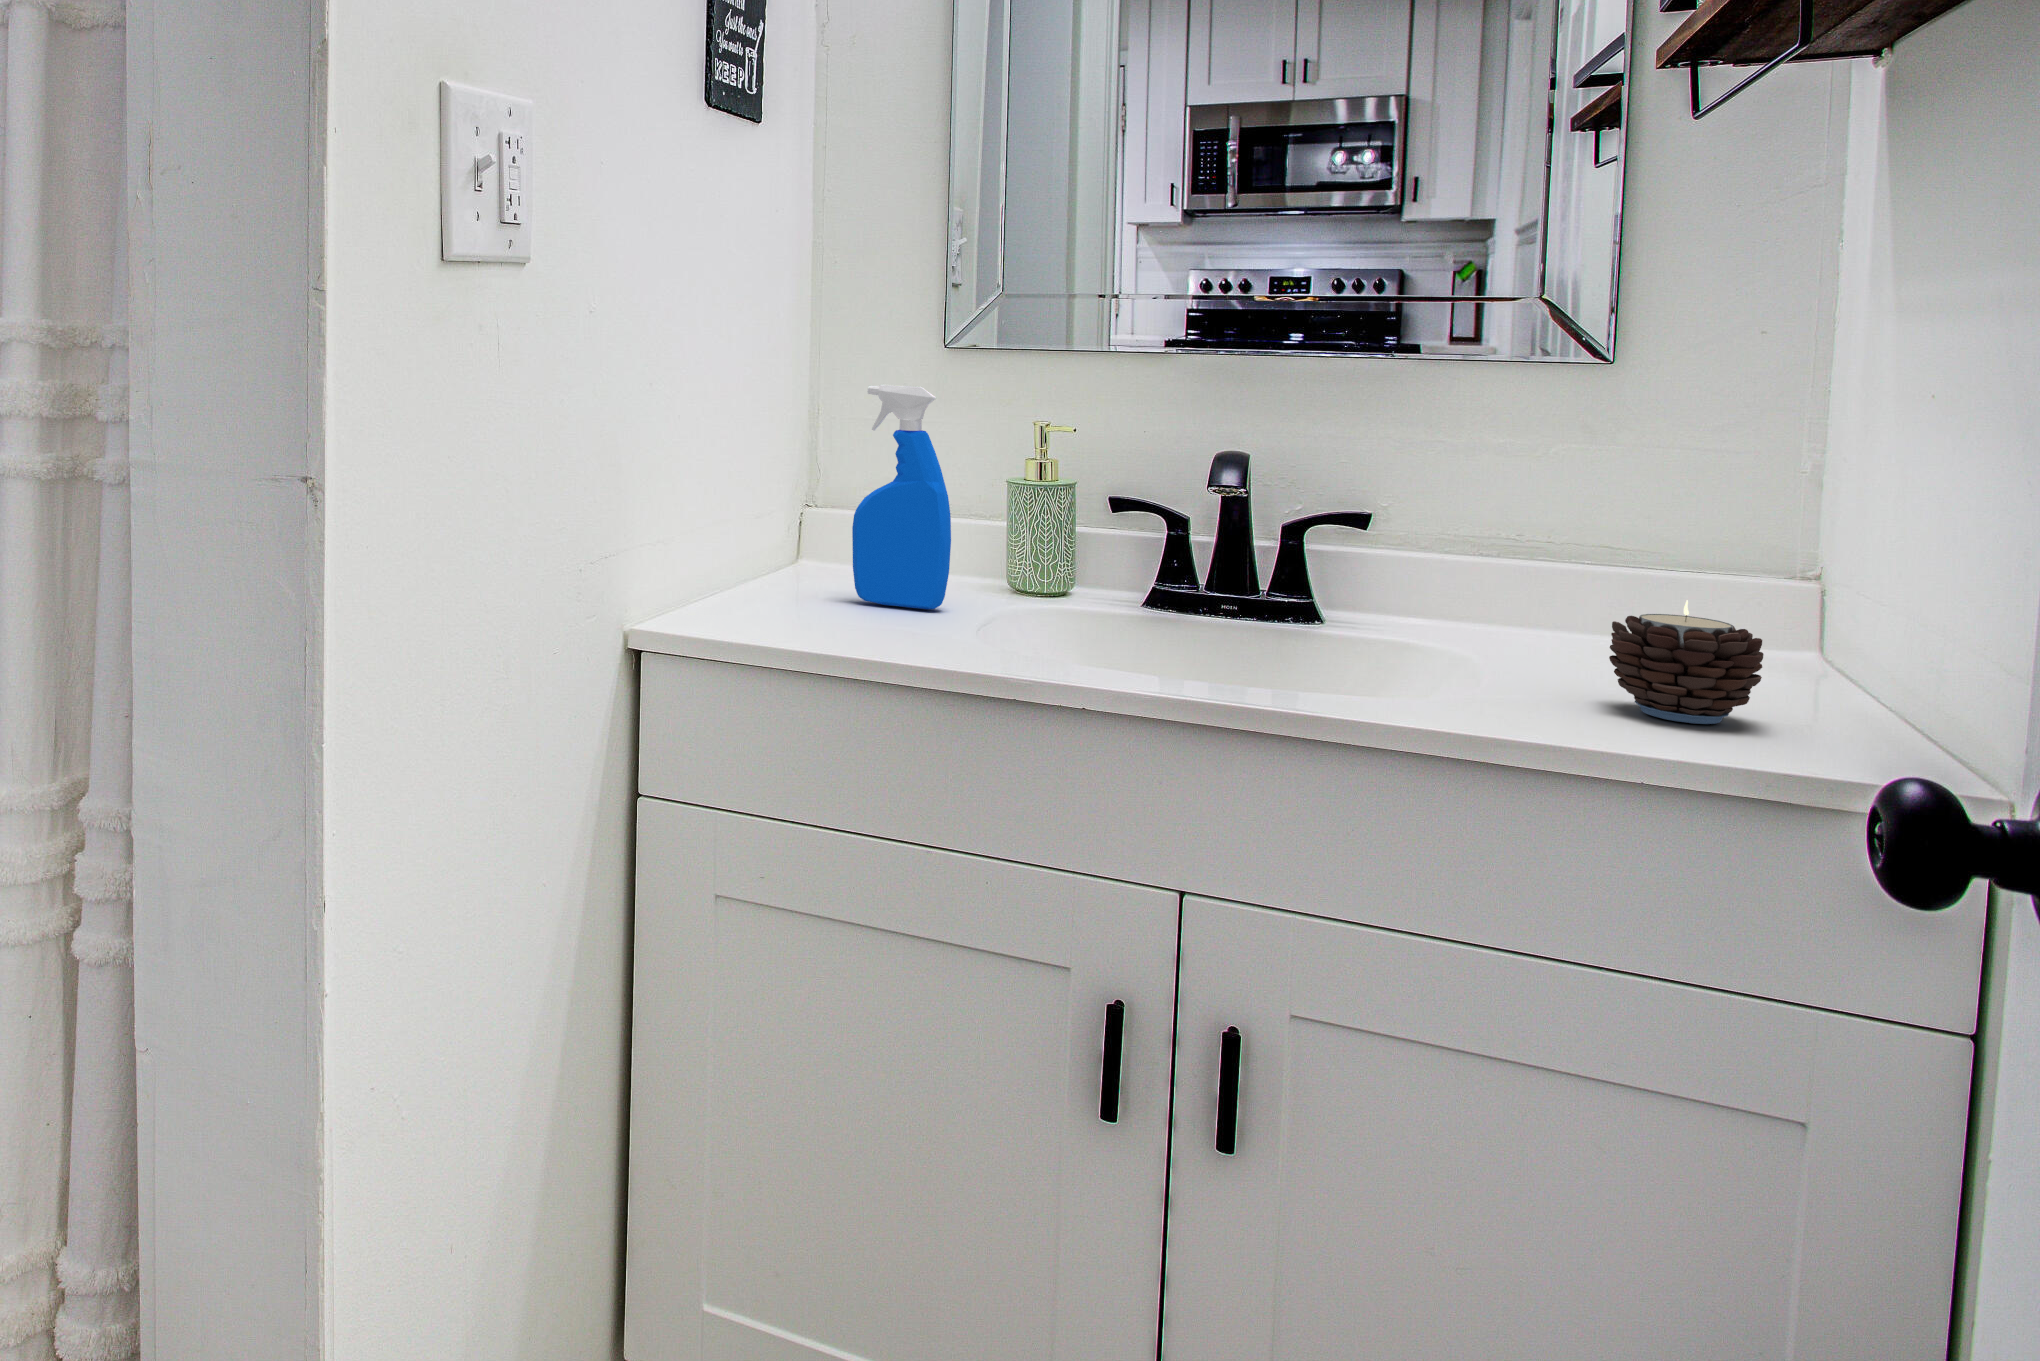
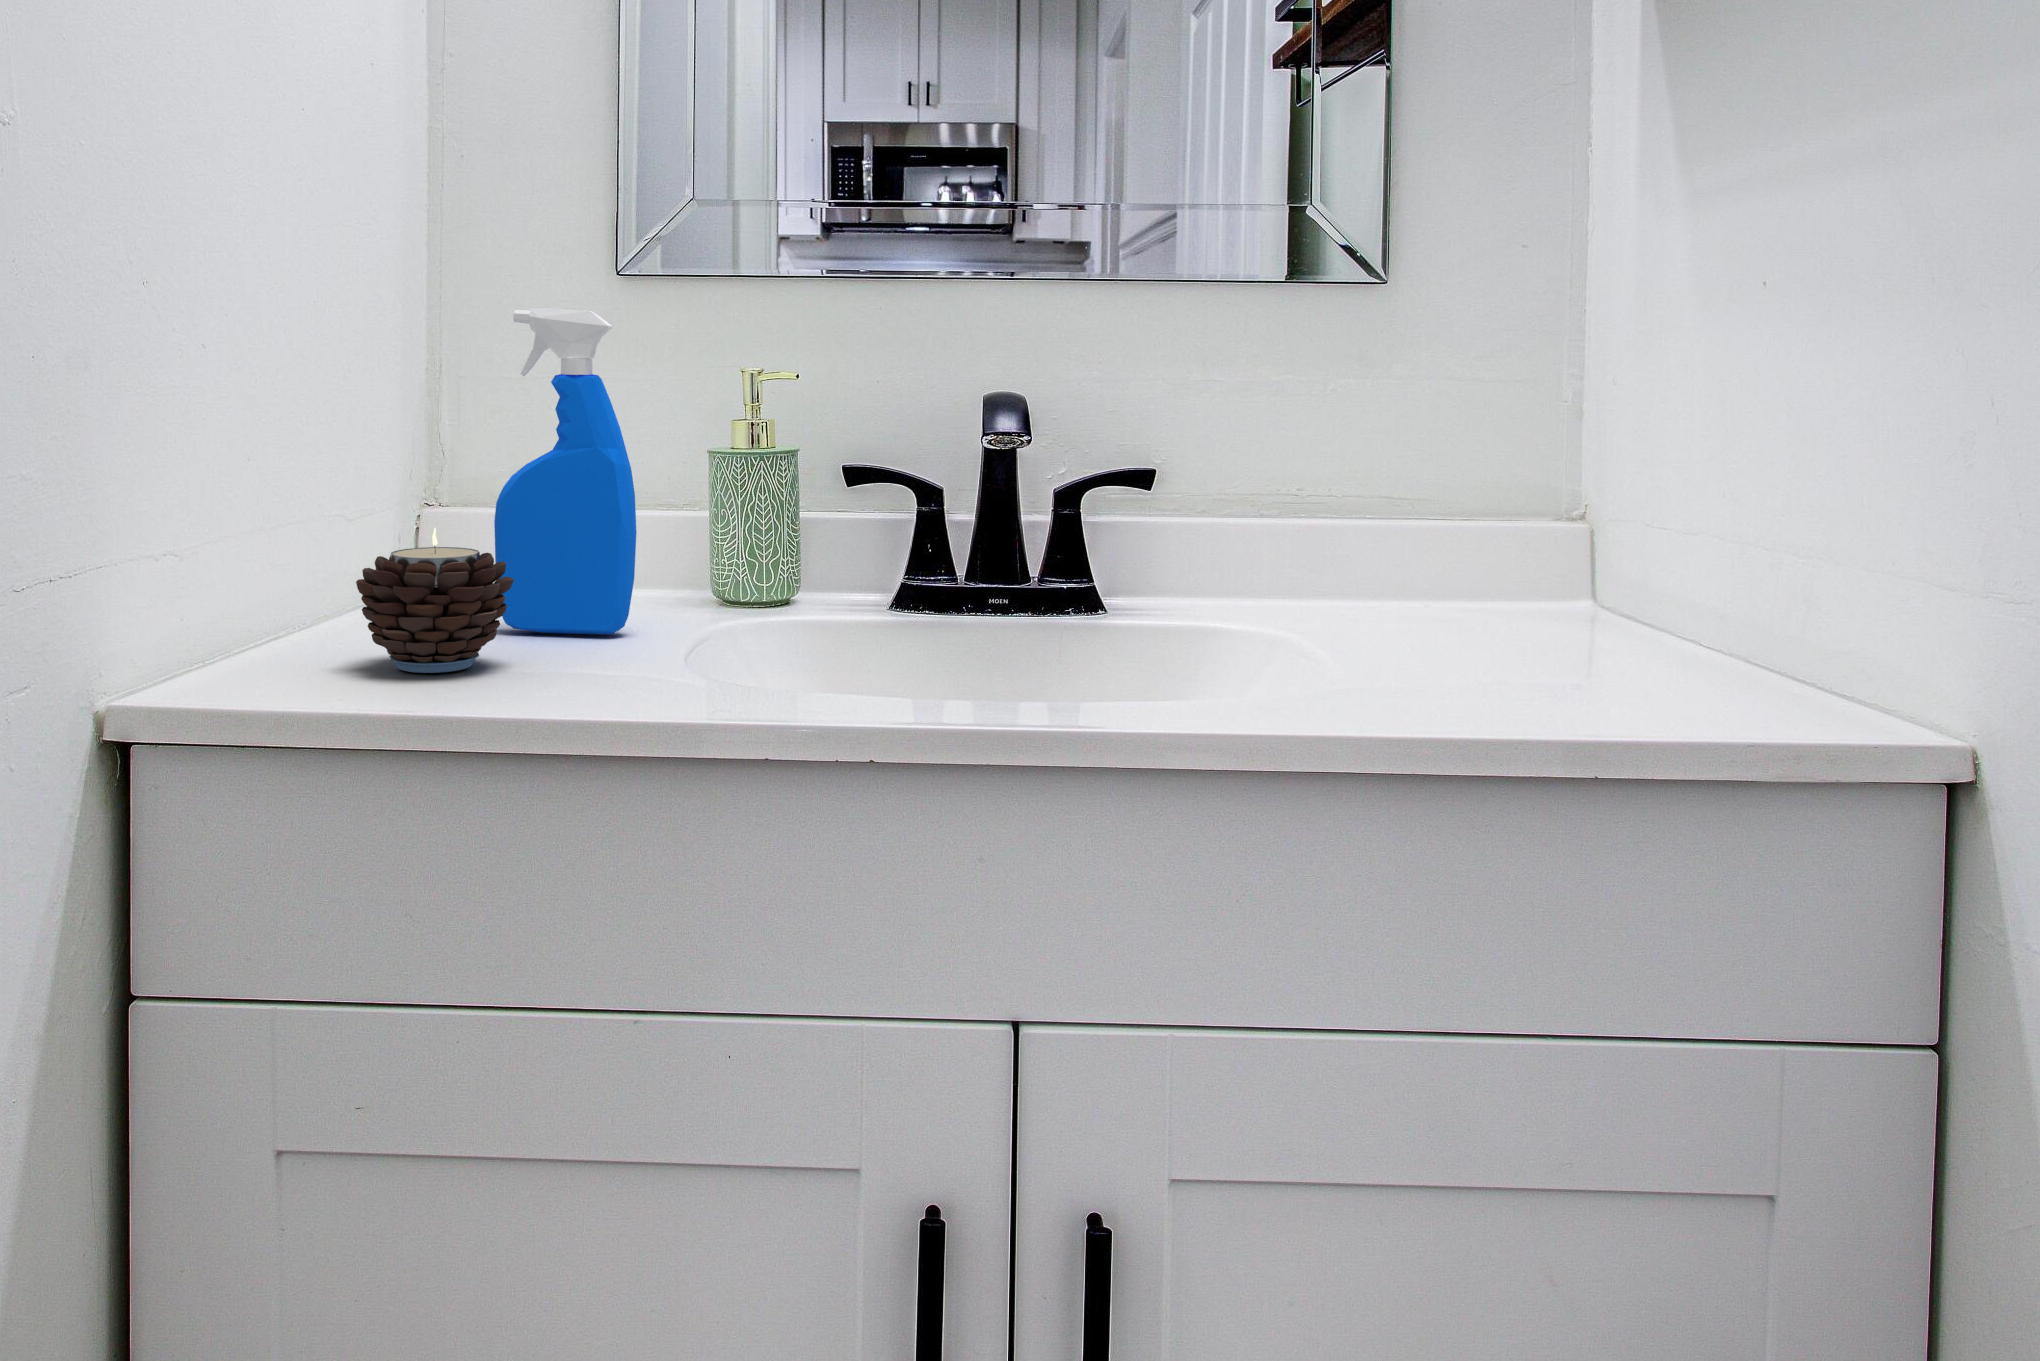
candle: present [1609,600,1764,724] -> present [356,528,514,673]

